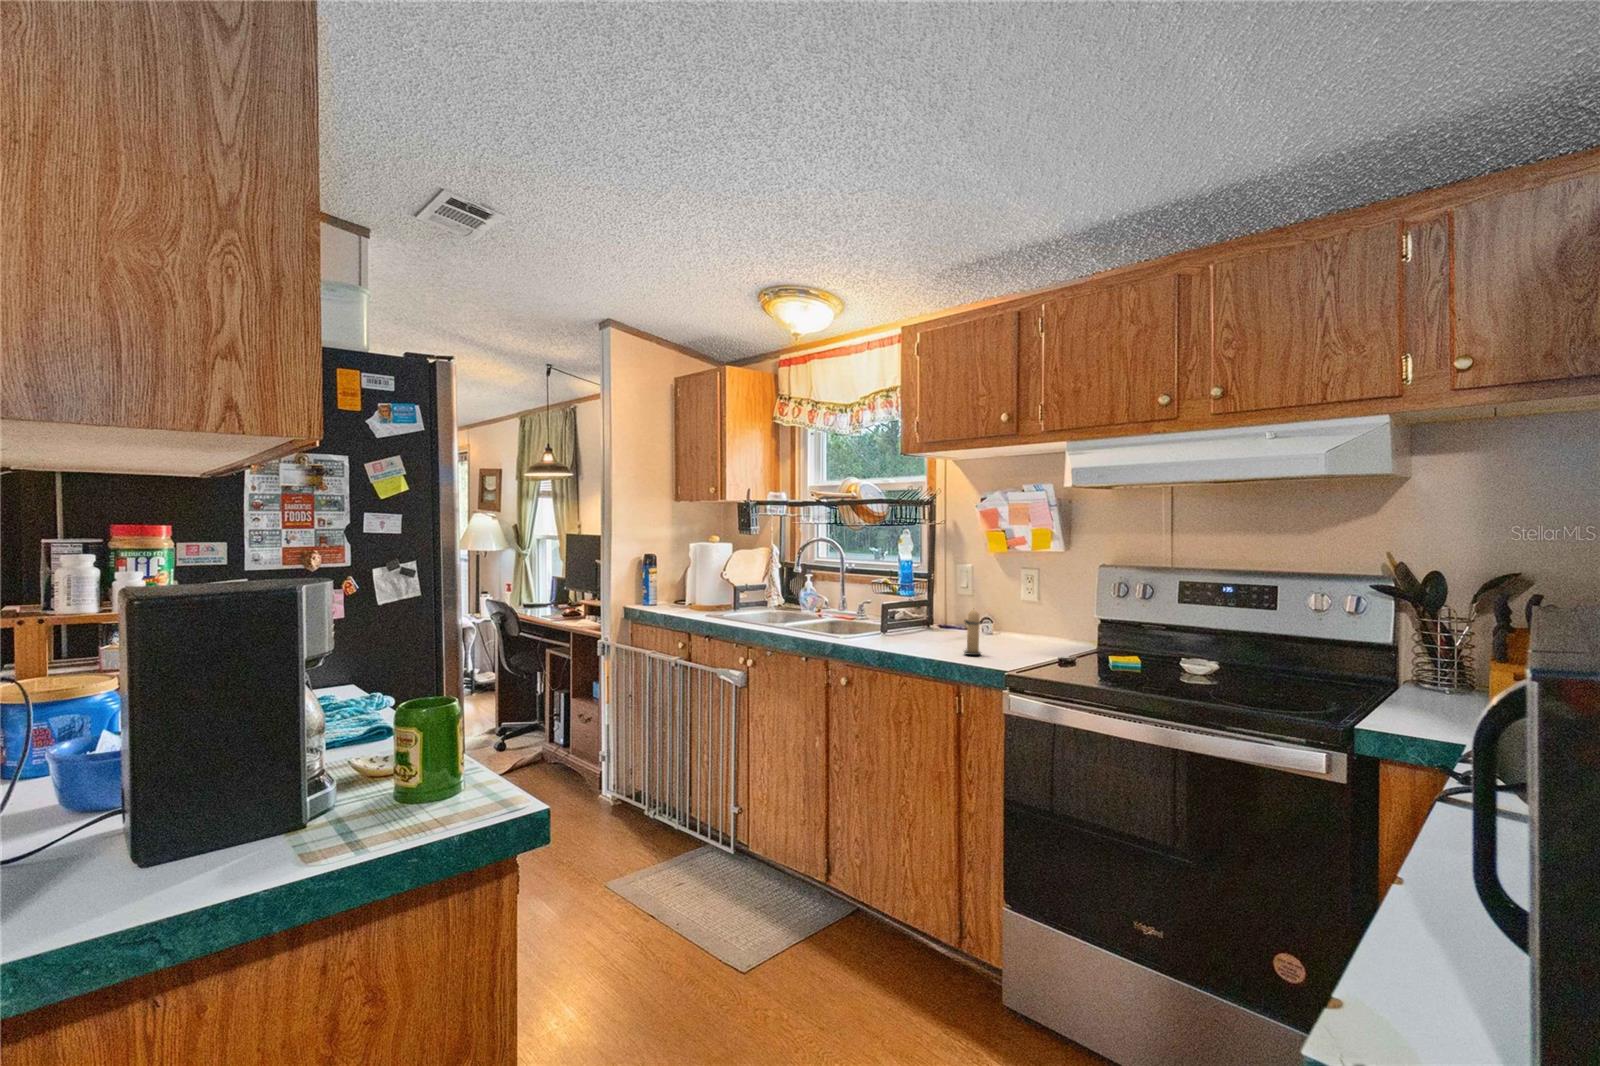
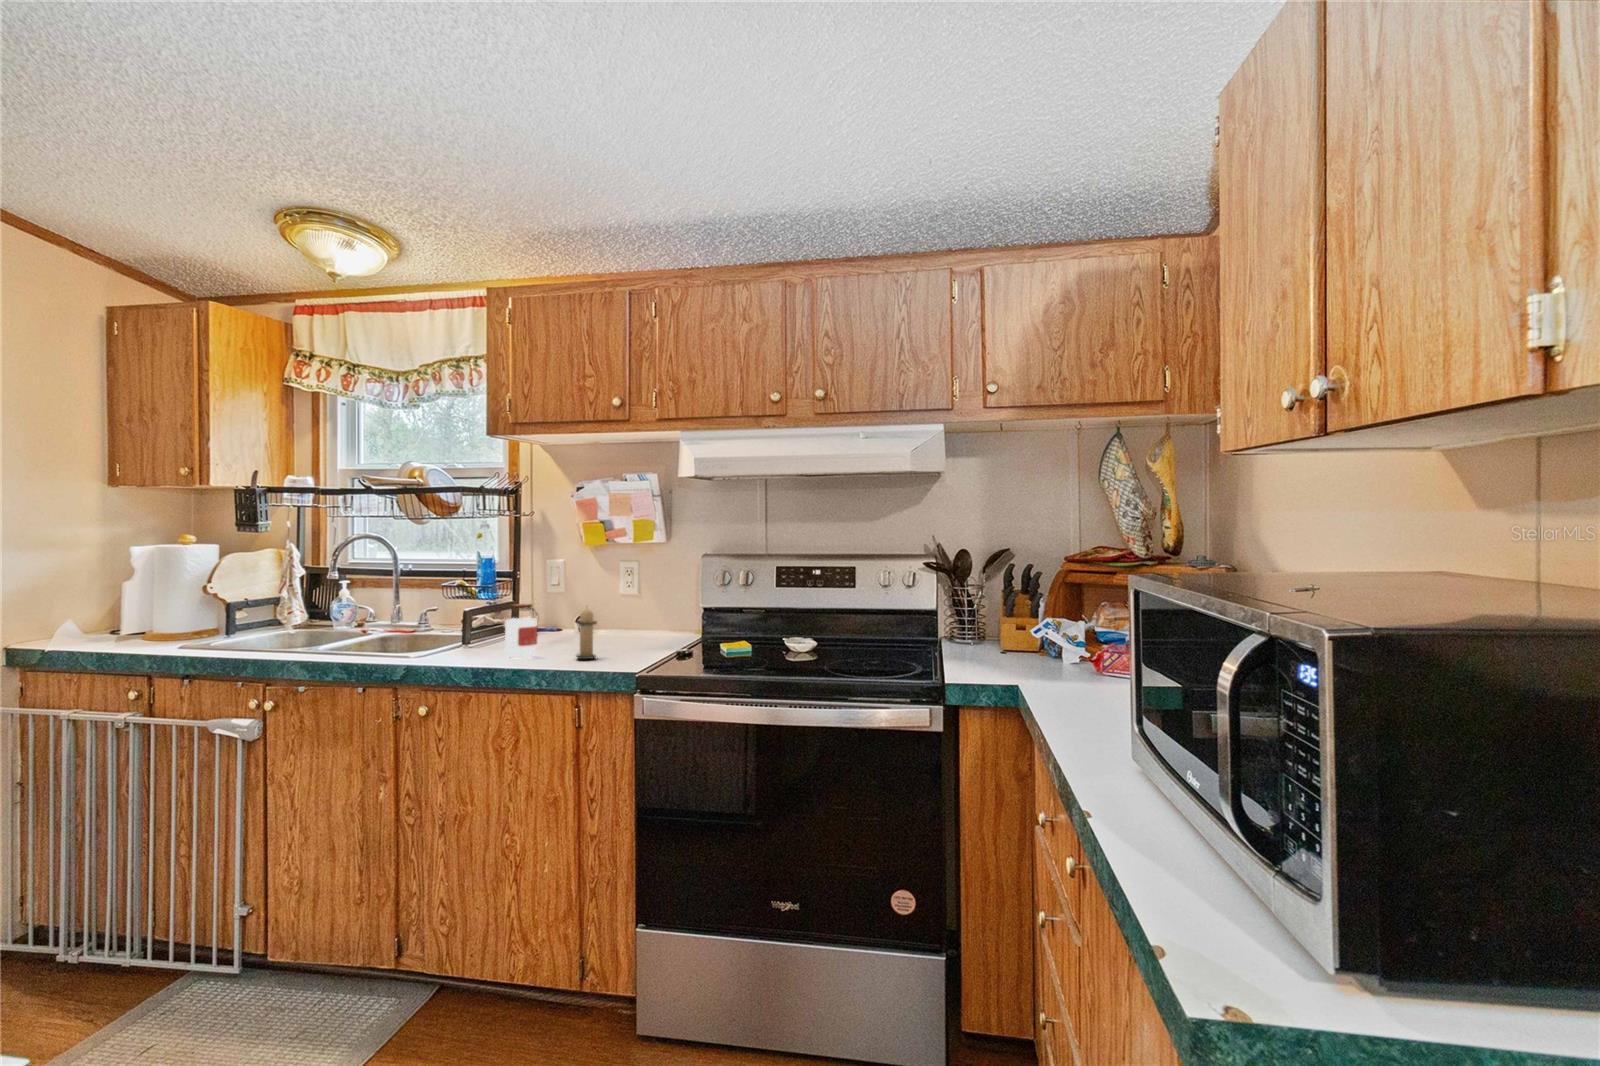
jar: none [906,601,935,649] -> present [503,604,538,658]

